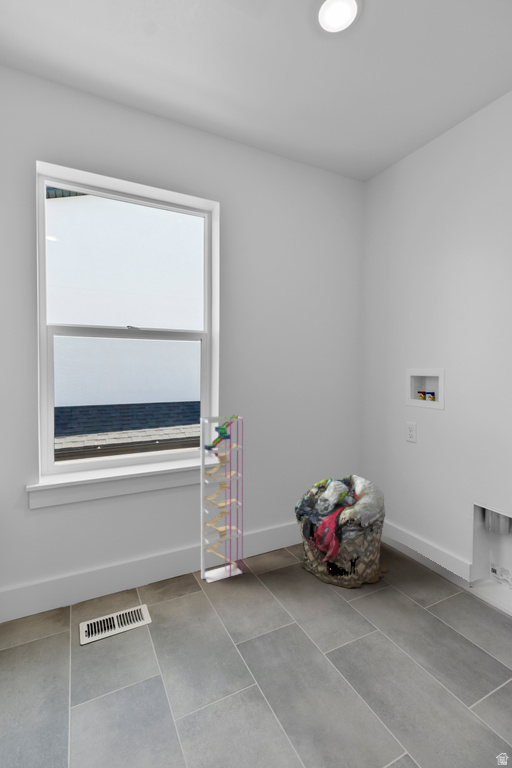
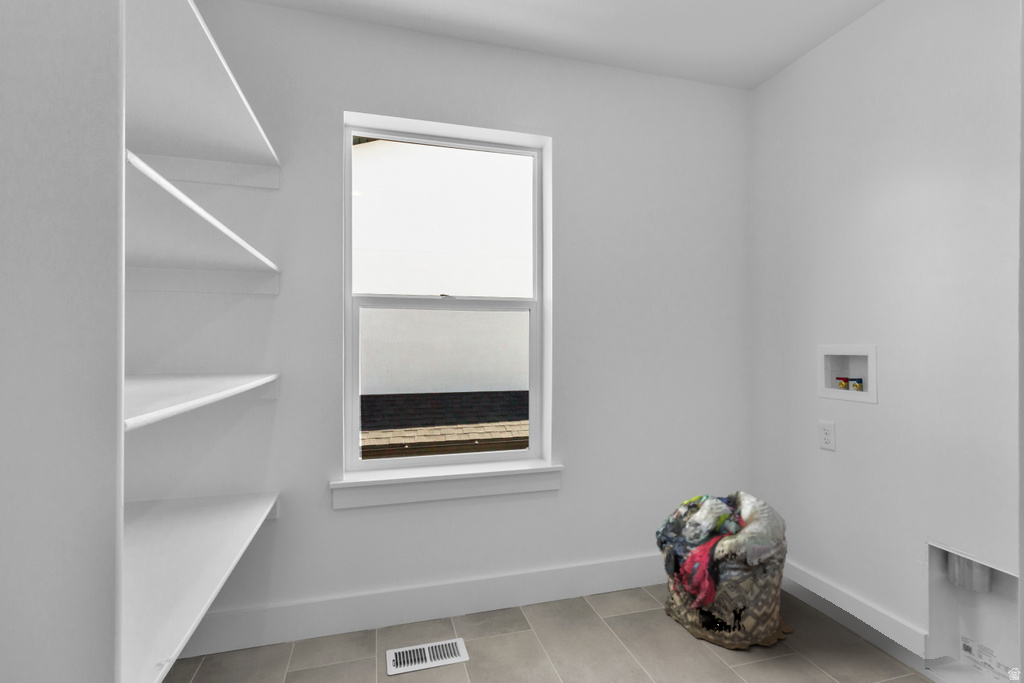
shelving unit: present [200,415,243,583] -> none [528,405,585,621]

